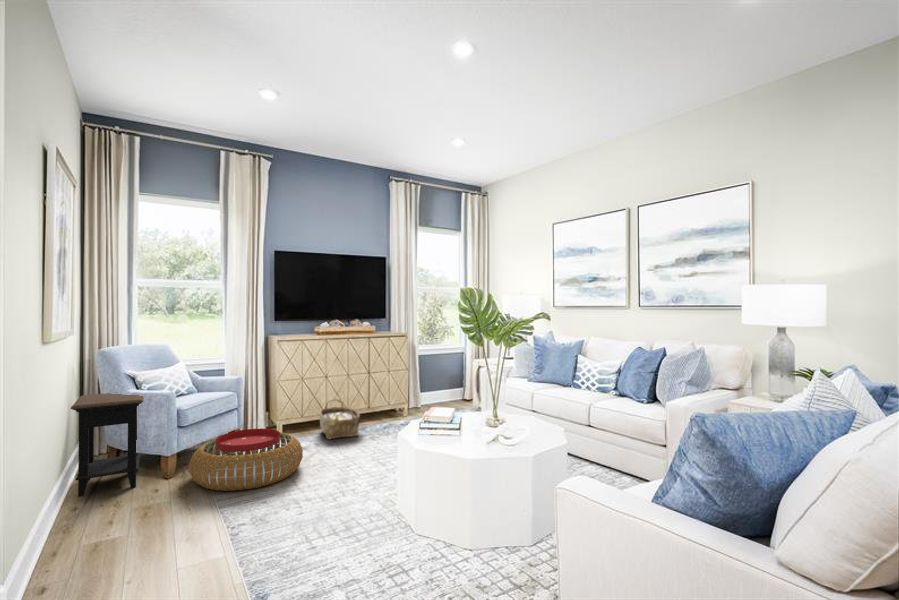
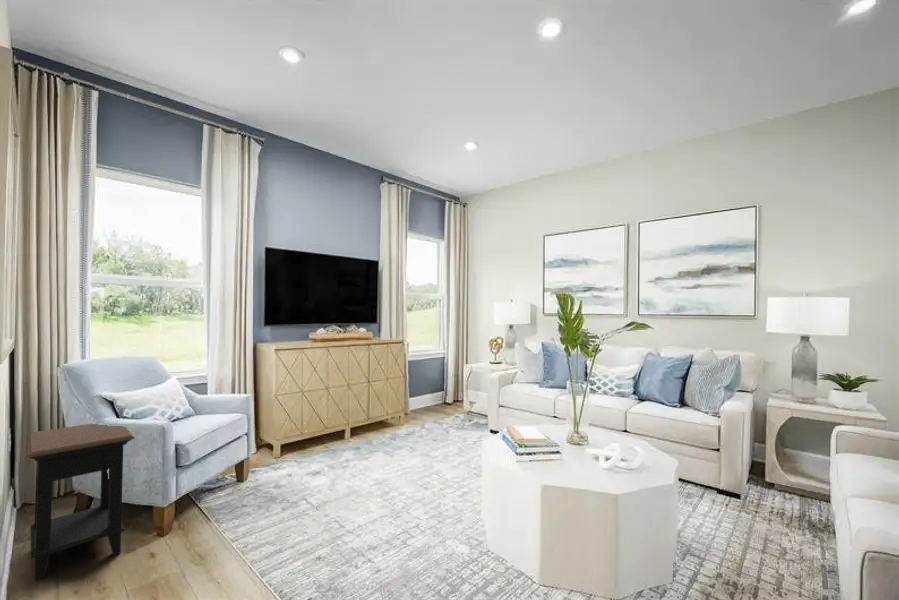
woven basket: present [319,399,360,439] -> none [322,412,369,460]
pouf: present [189,429,303,491] -> none [196,457,335,547]

